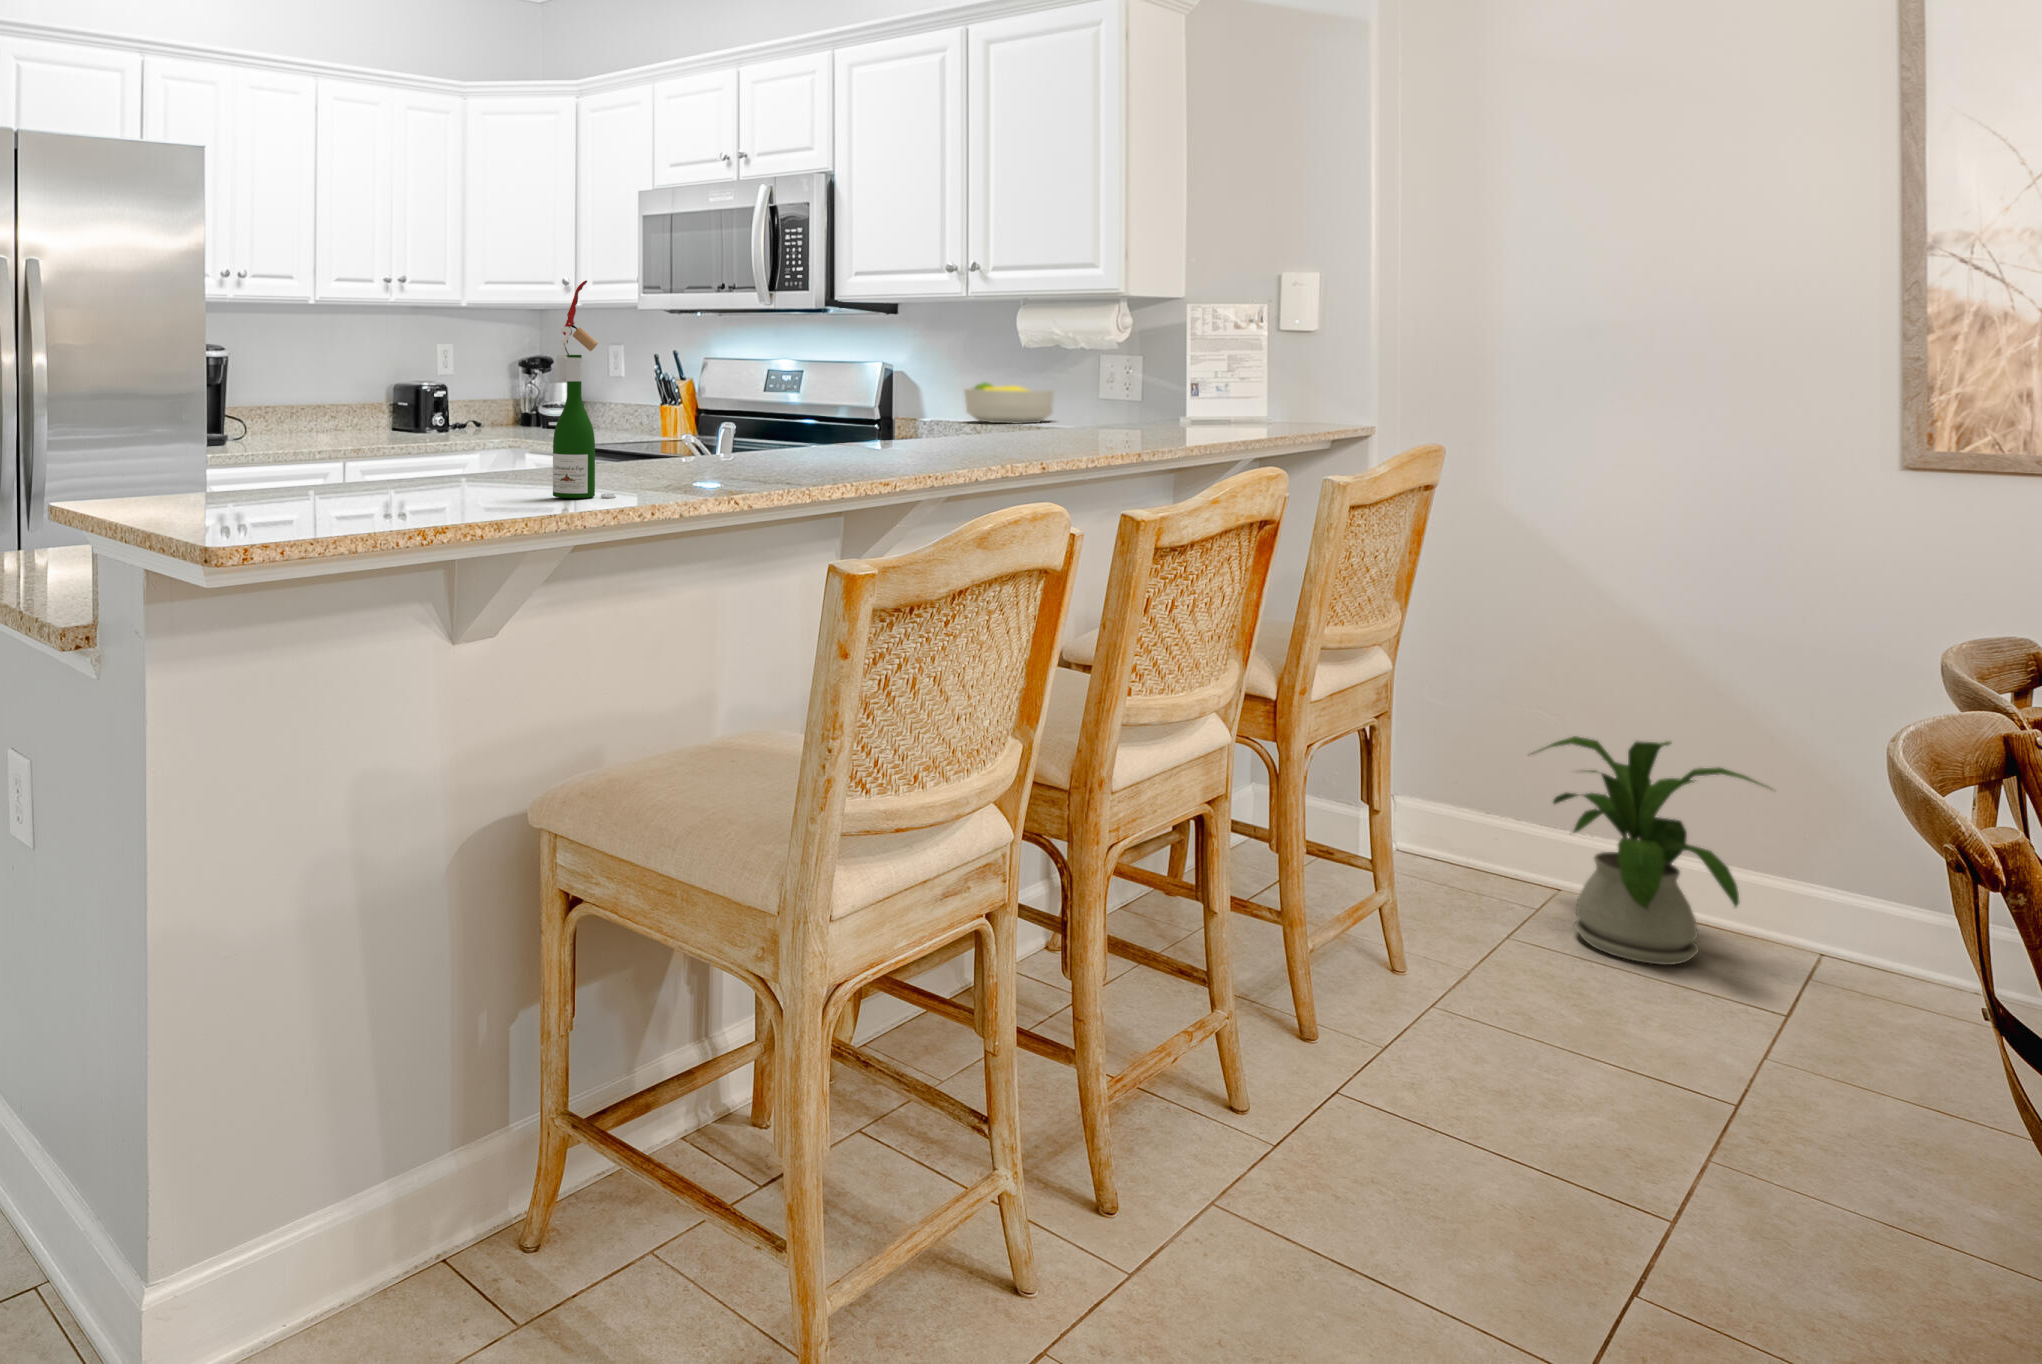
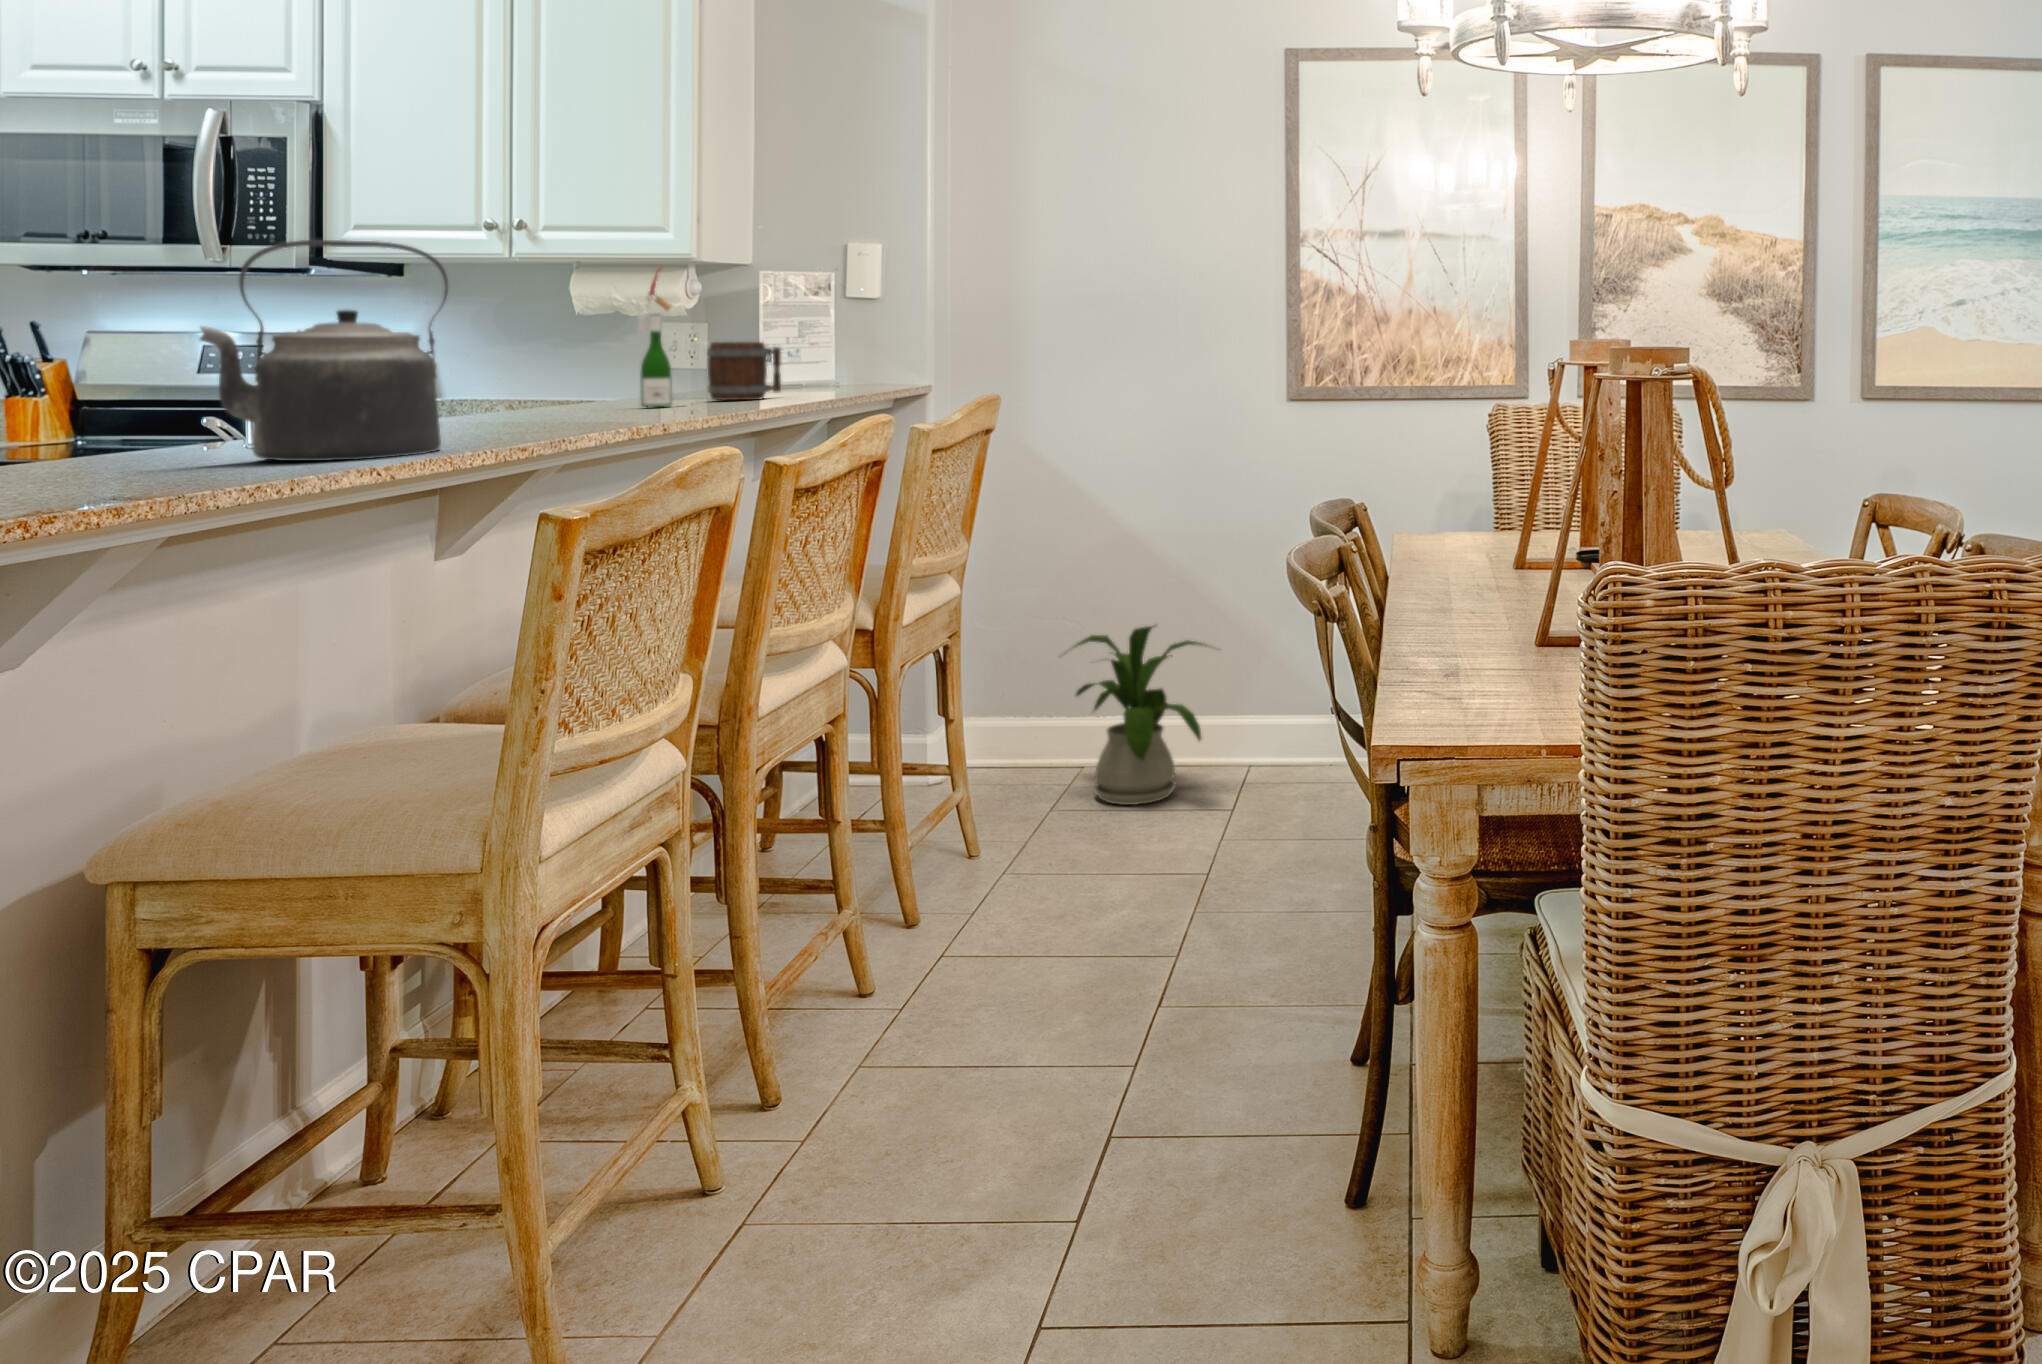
wine bottle: present [553,280,616,498] -> present [638,268,672,407]
kettle: none [650,286,834,485] -> present [200,240,448,461]
mug: none [1124,376,1199,435] -> present [707,342,781,400]
fruit bowl: present [964,383,1054,424] -> none [499,344,609,399]

